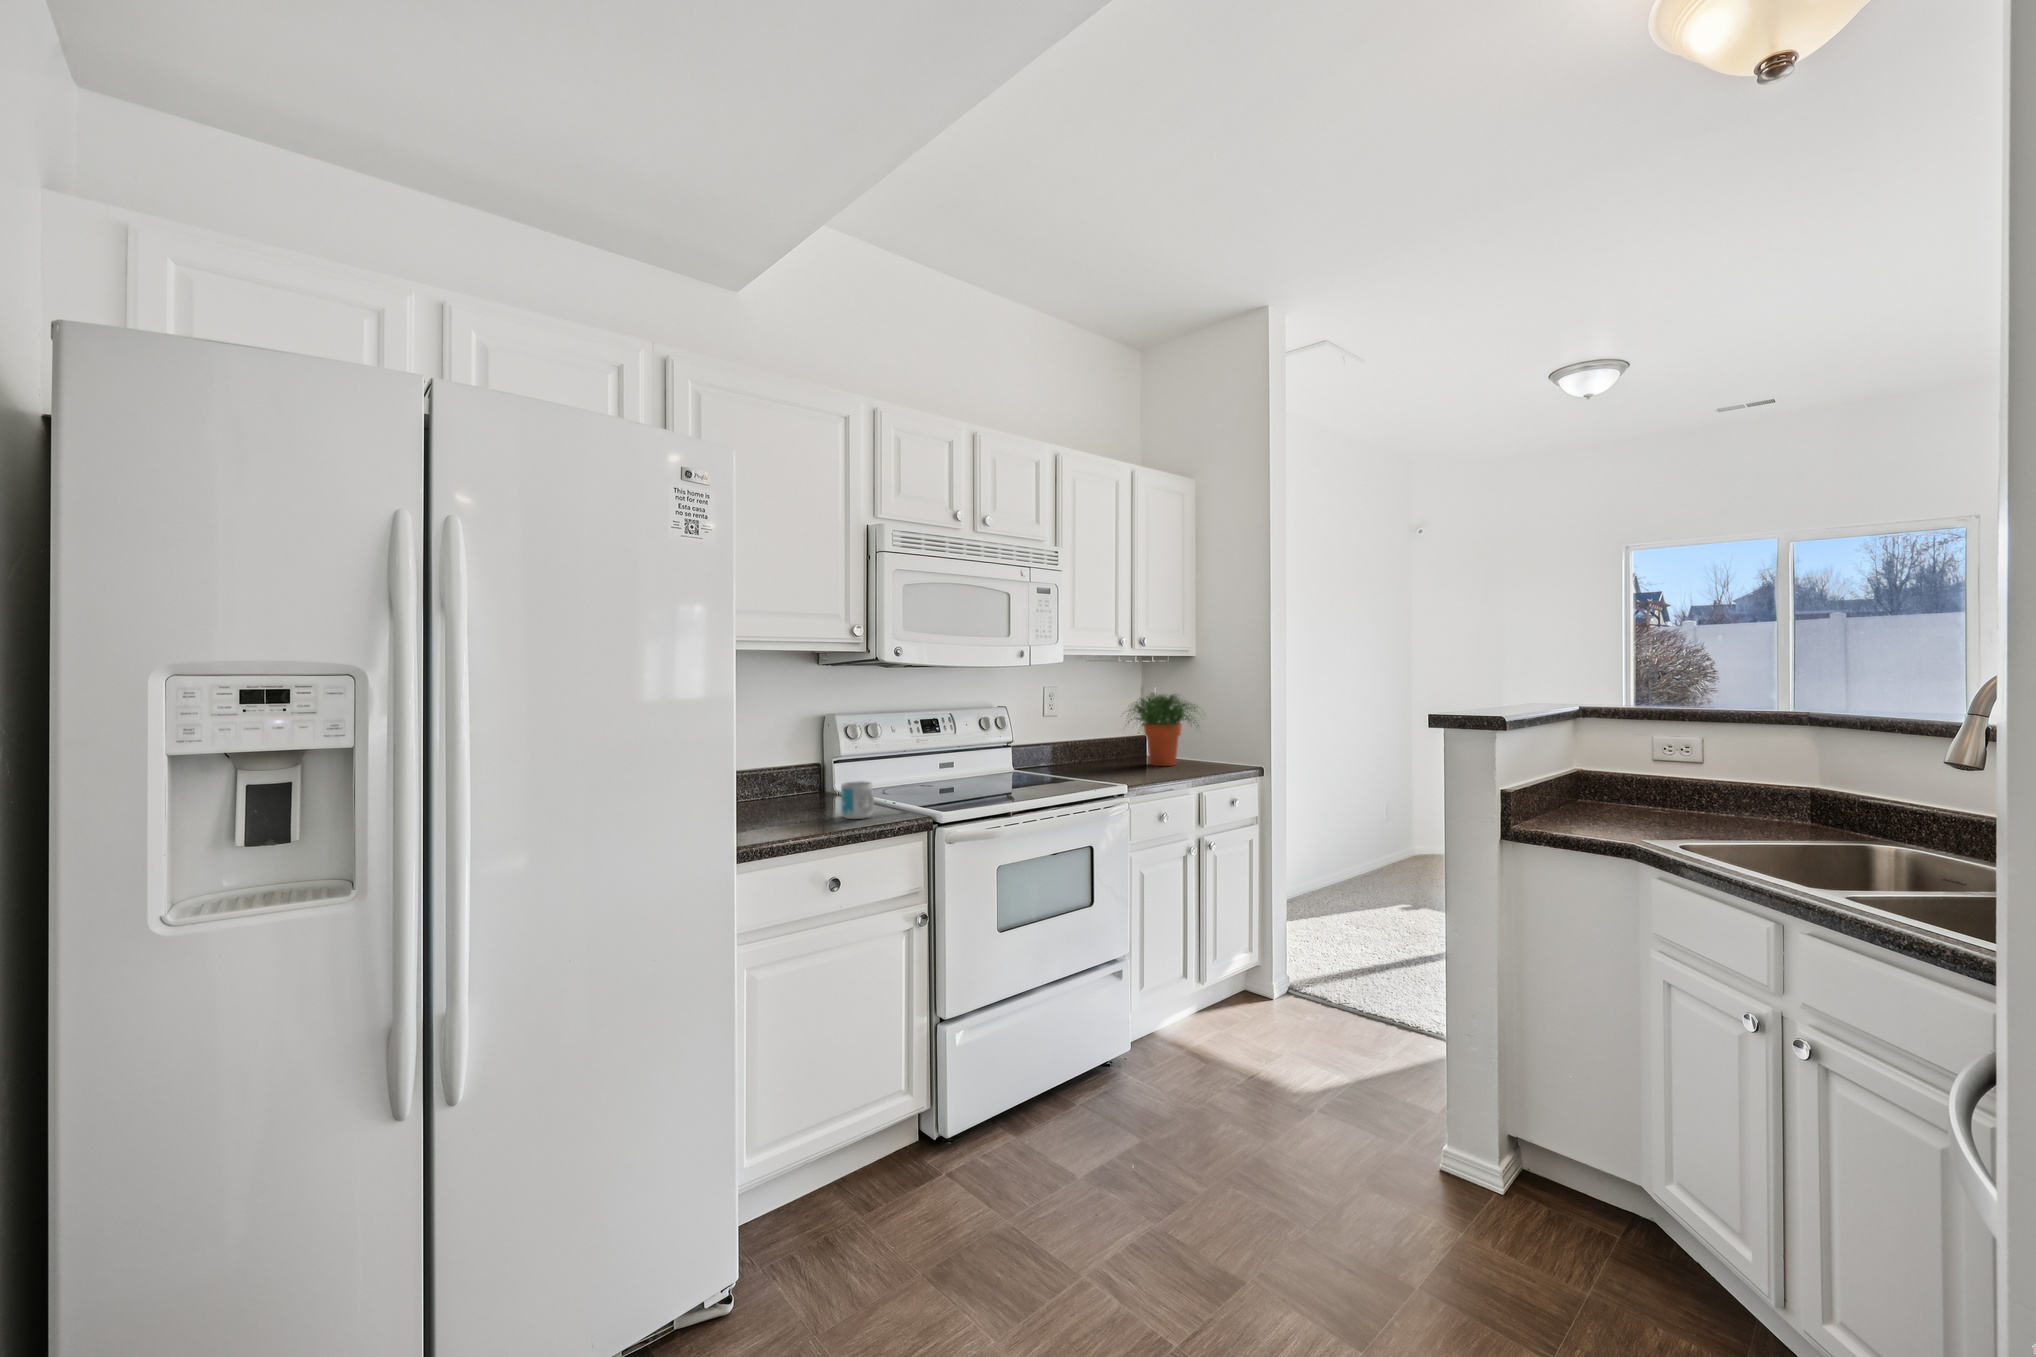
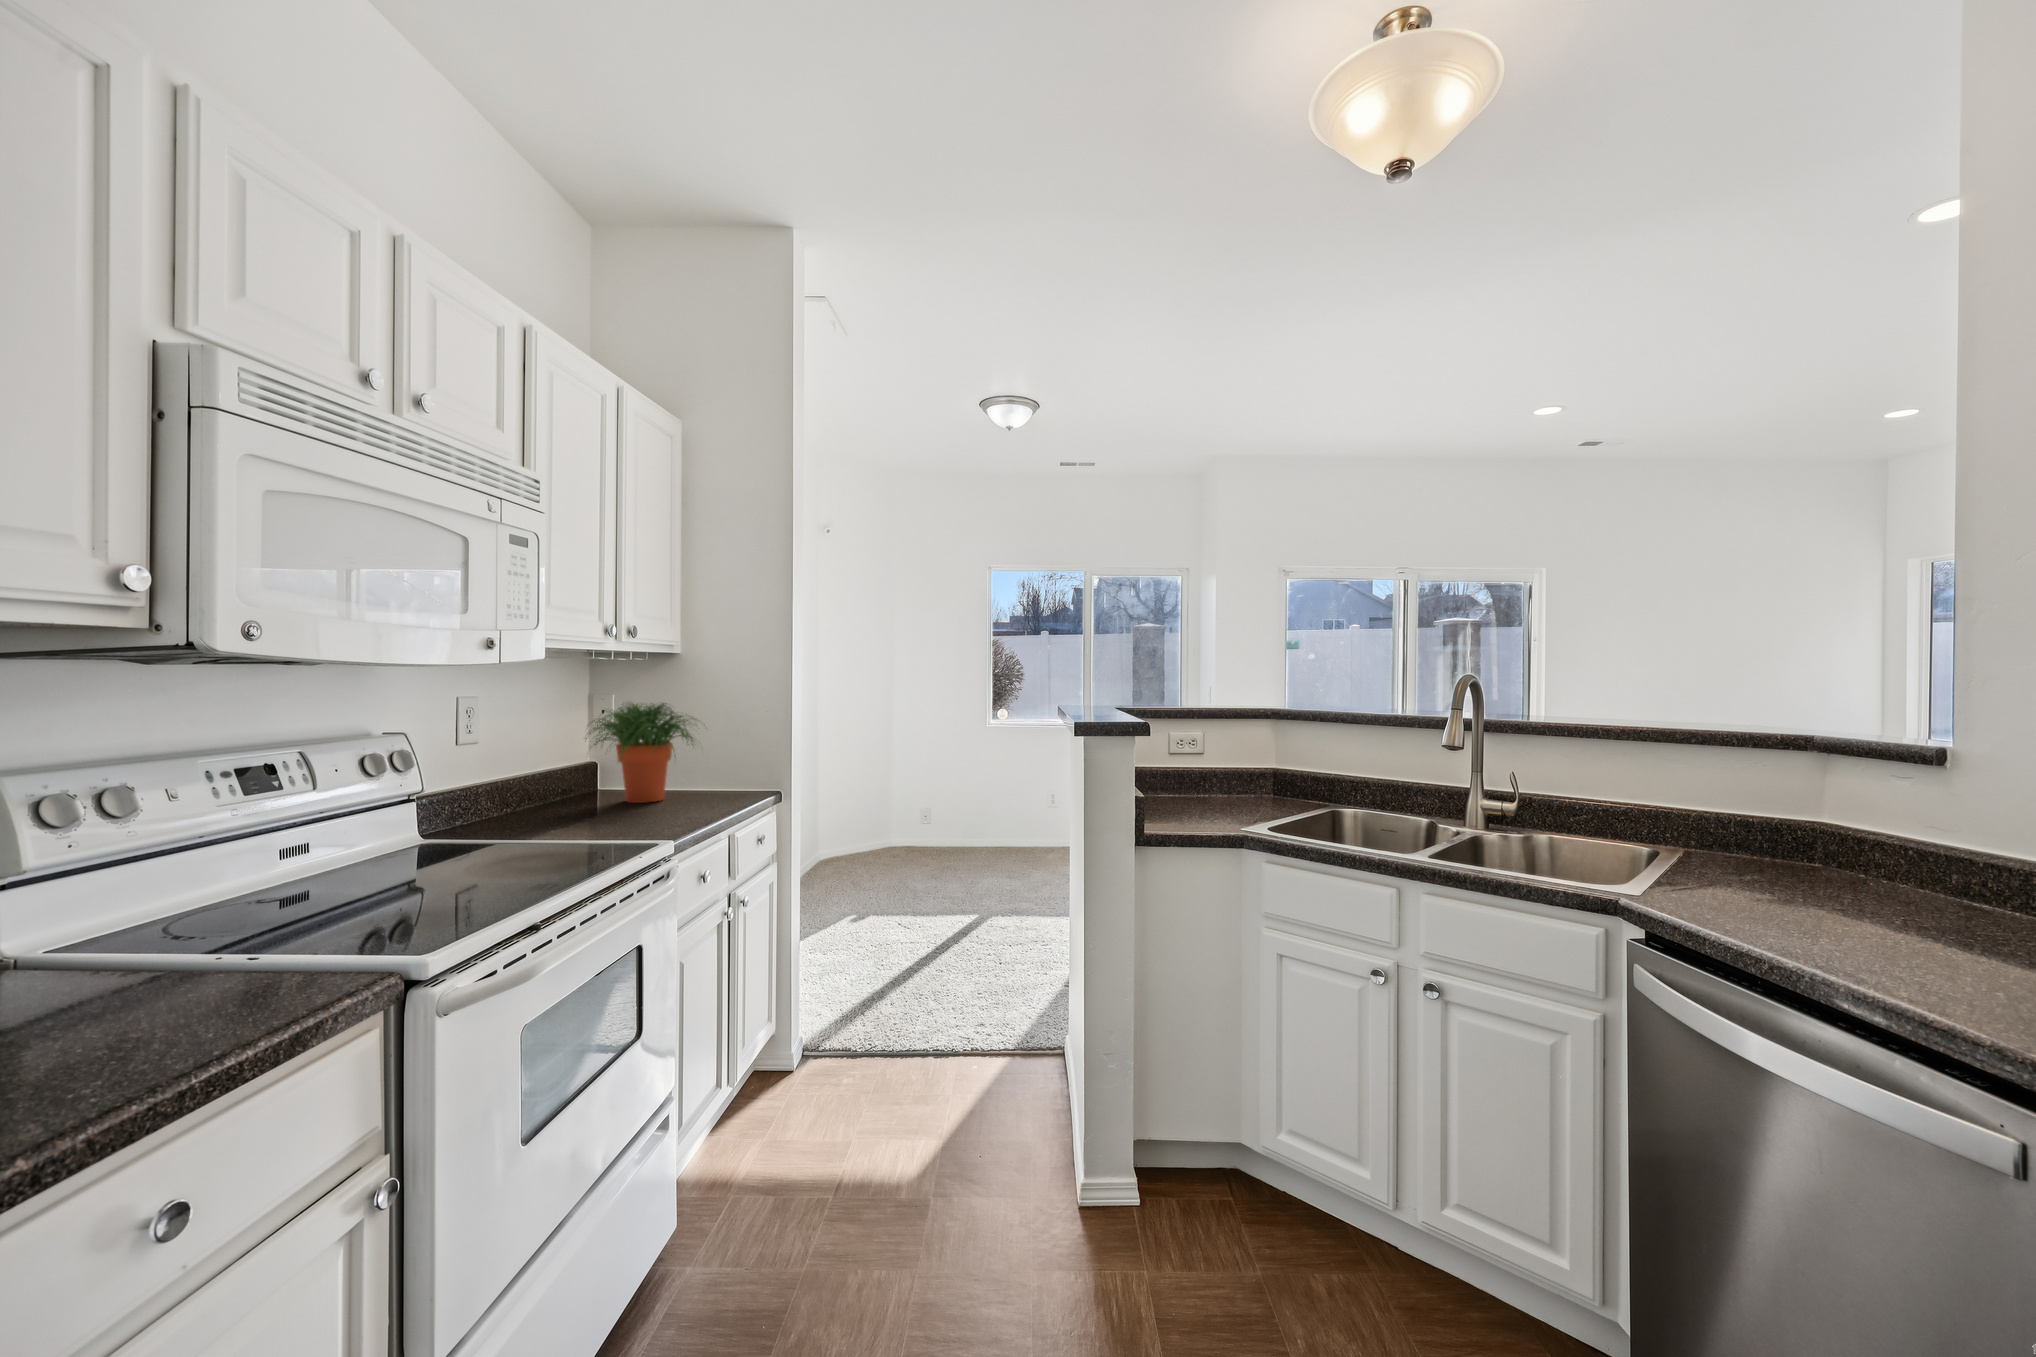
mug: present [841,781,874,819] -> none [142,920,267,1023]

